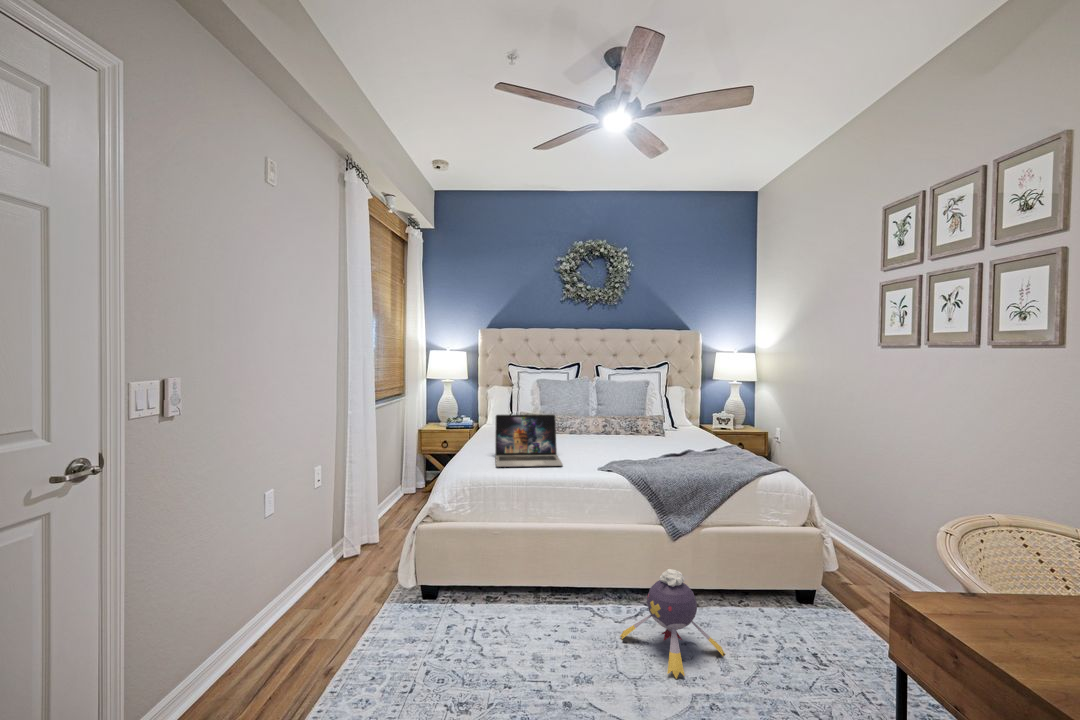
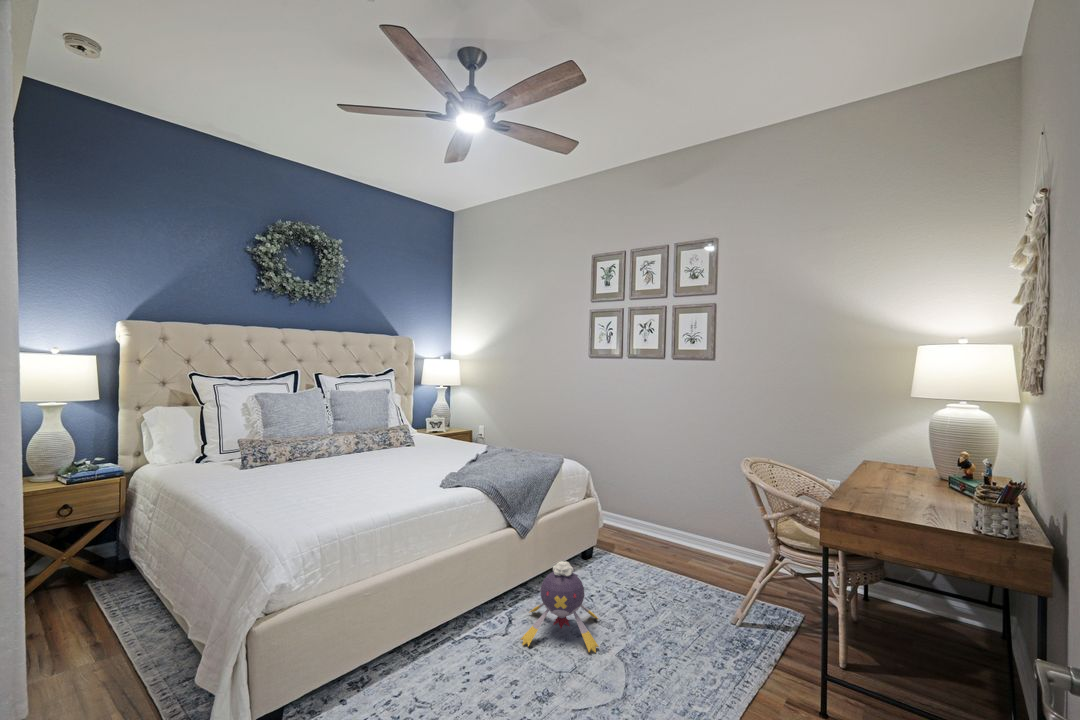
laptop: present [495,414,563,467] -> none [305,435,415,509]

